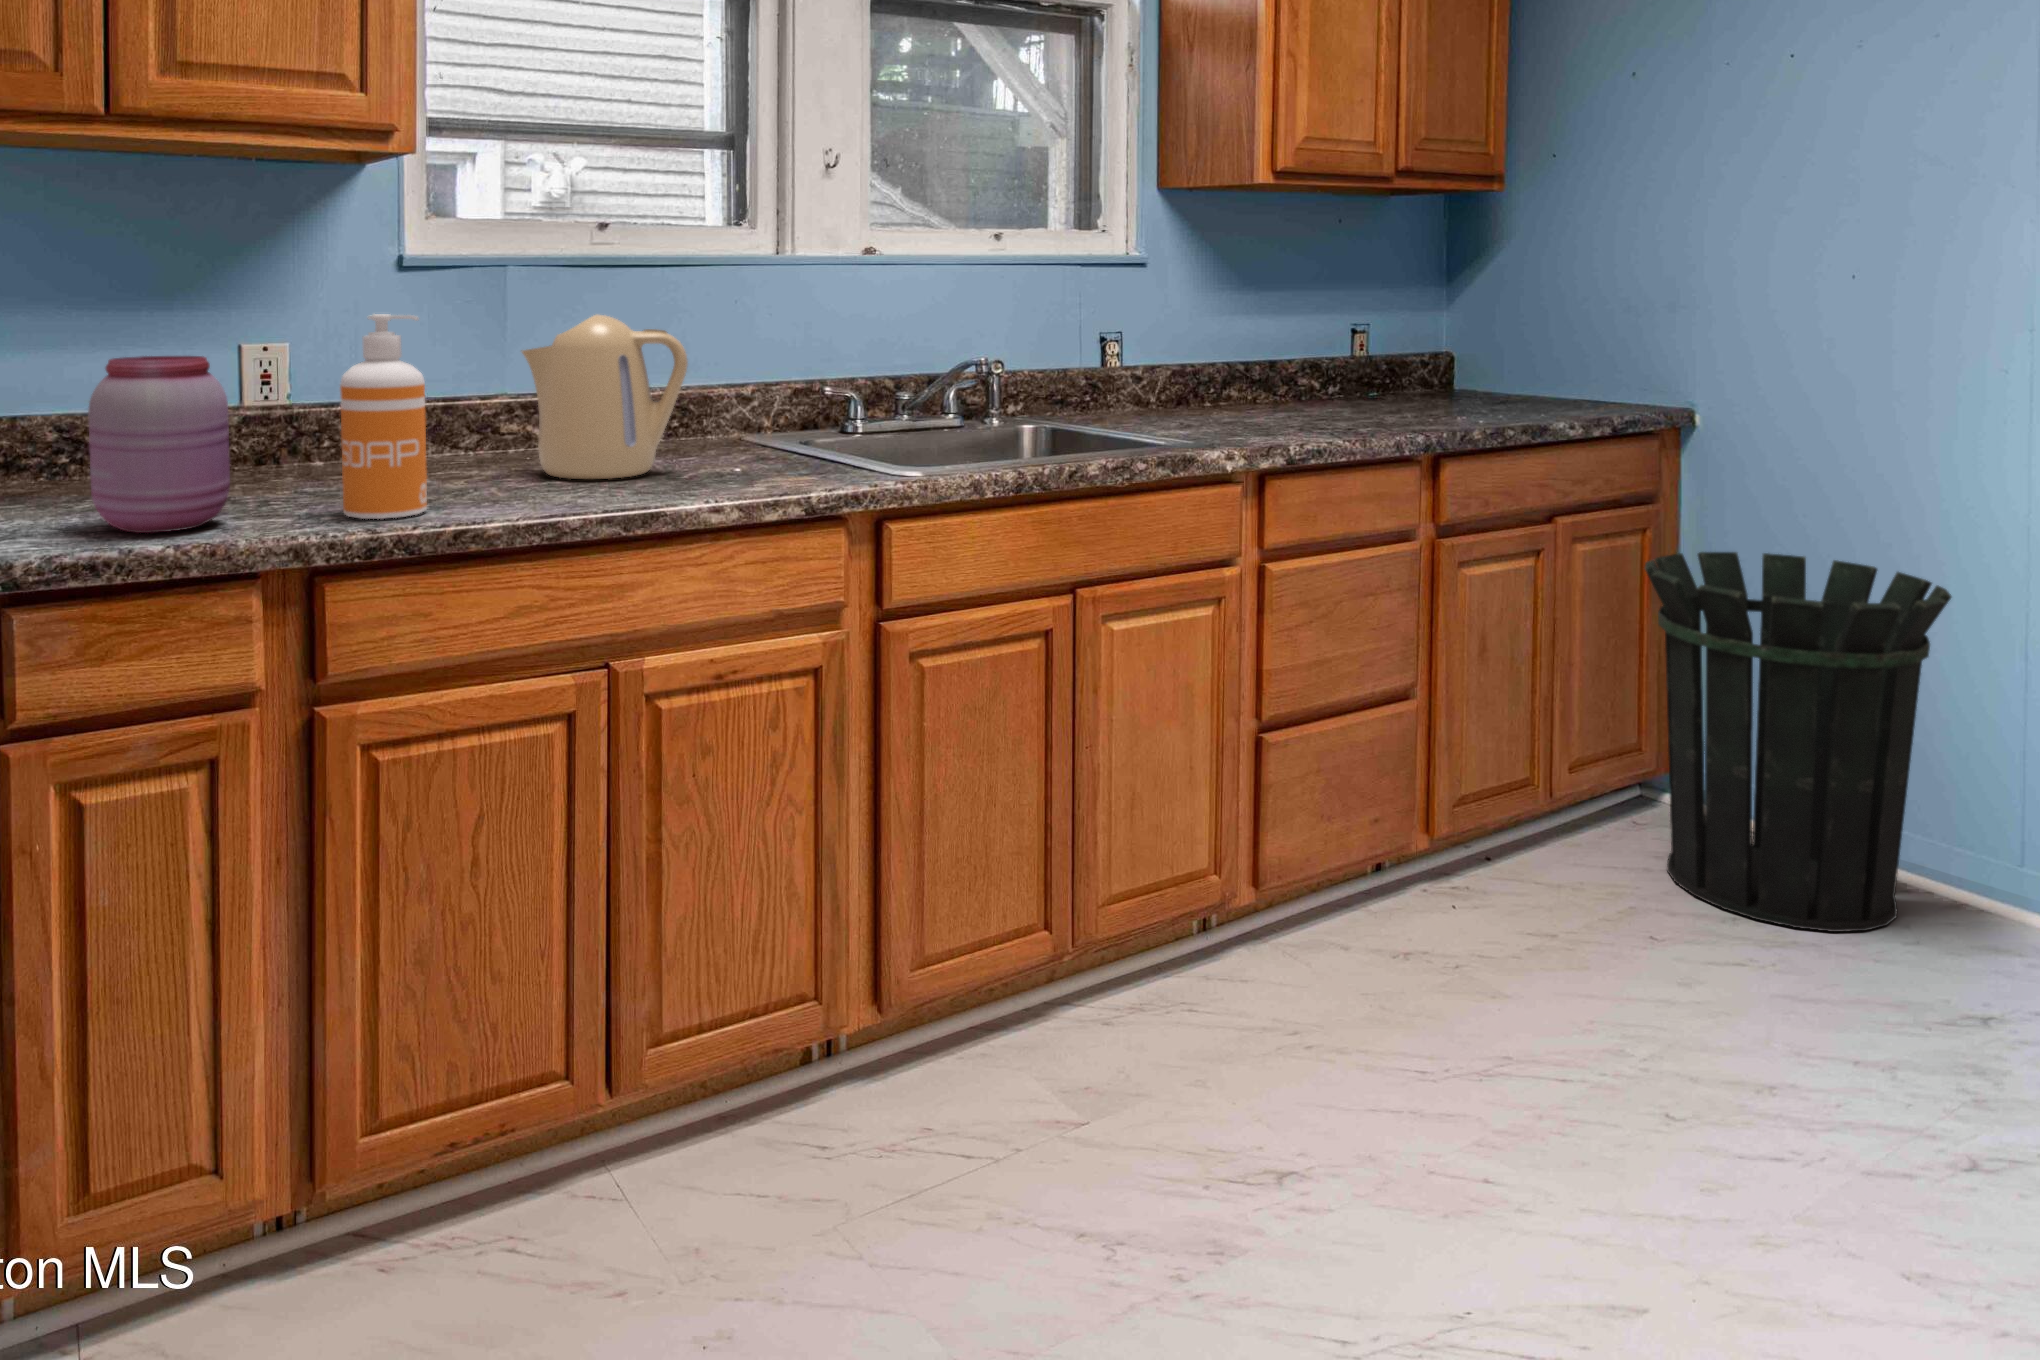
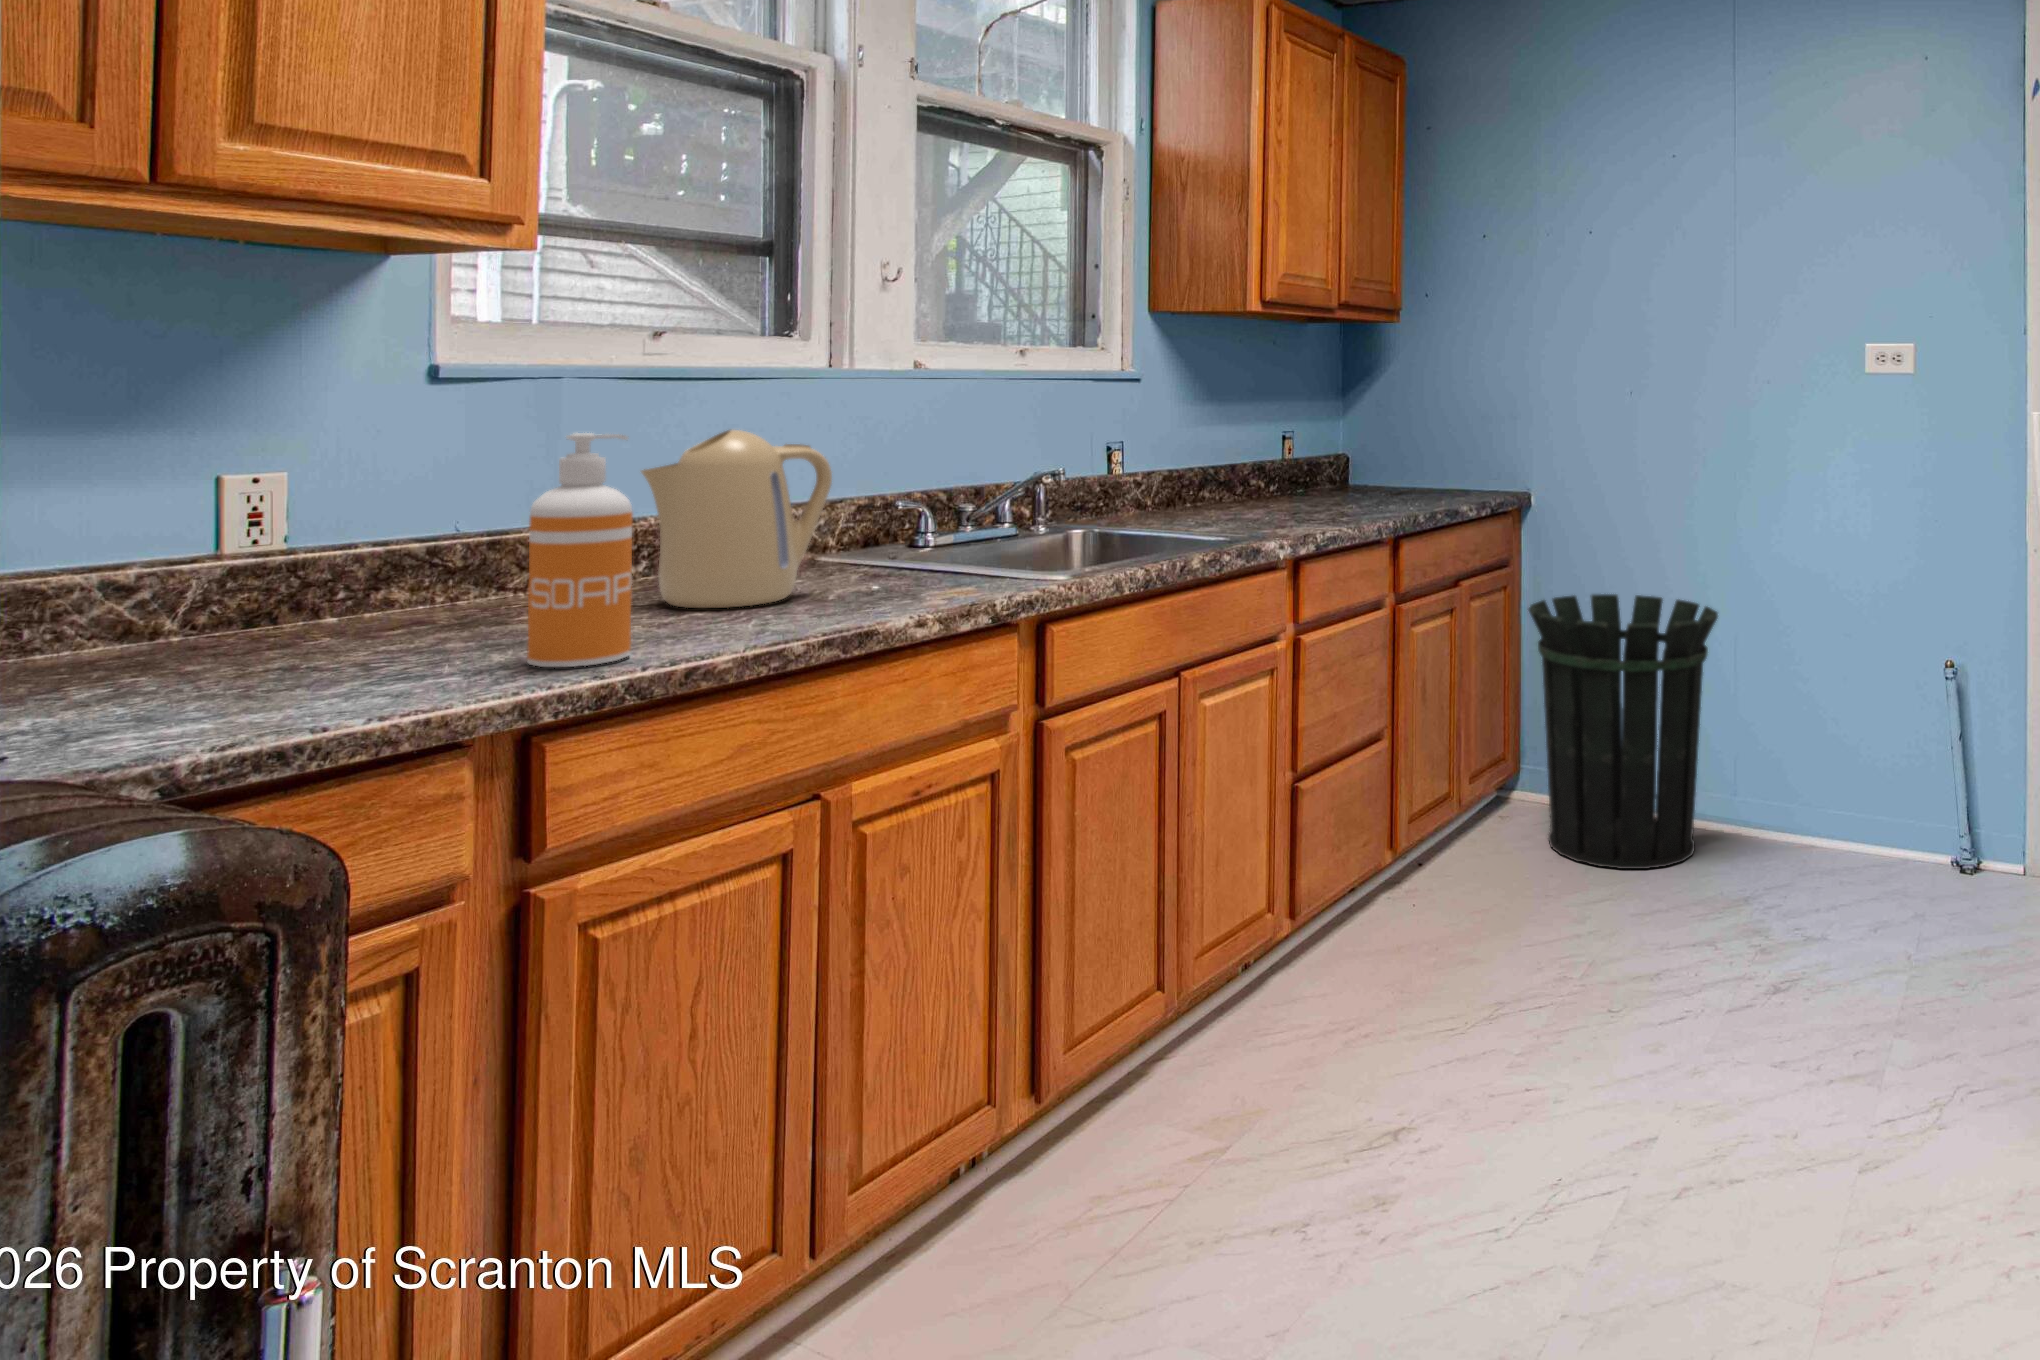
jar: present [88,356,230,533] -> none [207,488,405,712]

